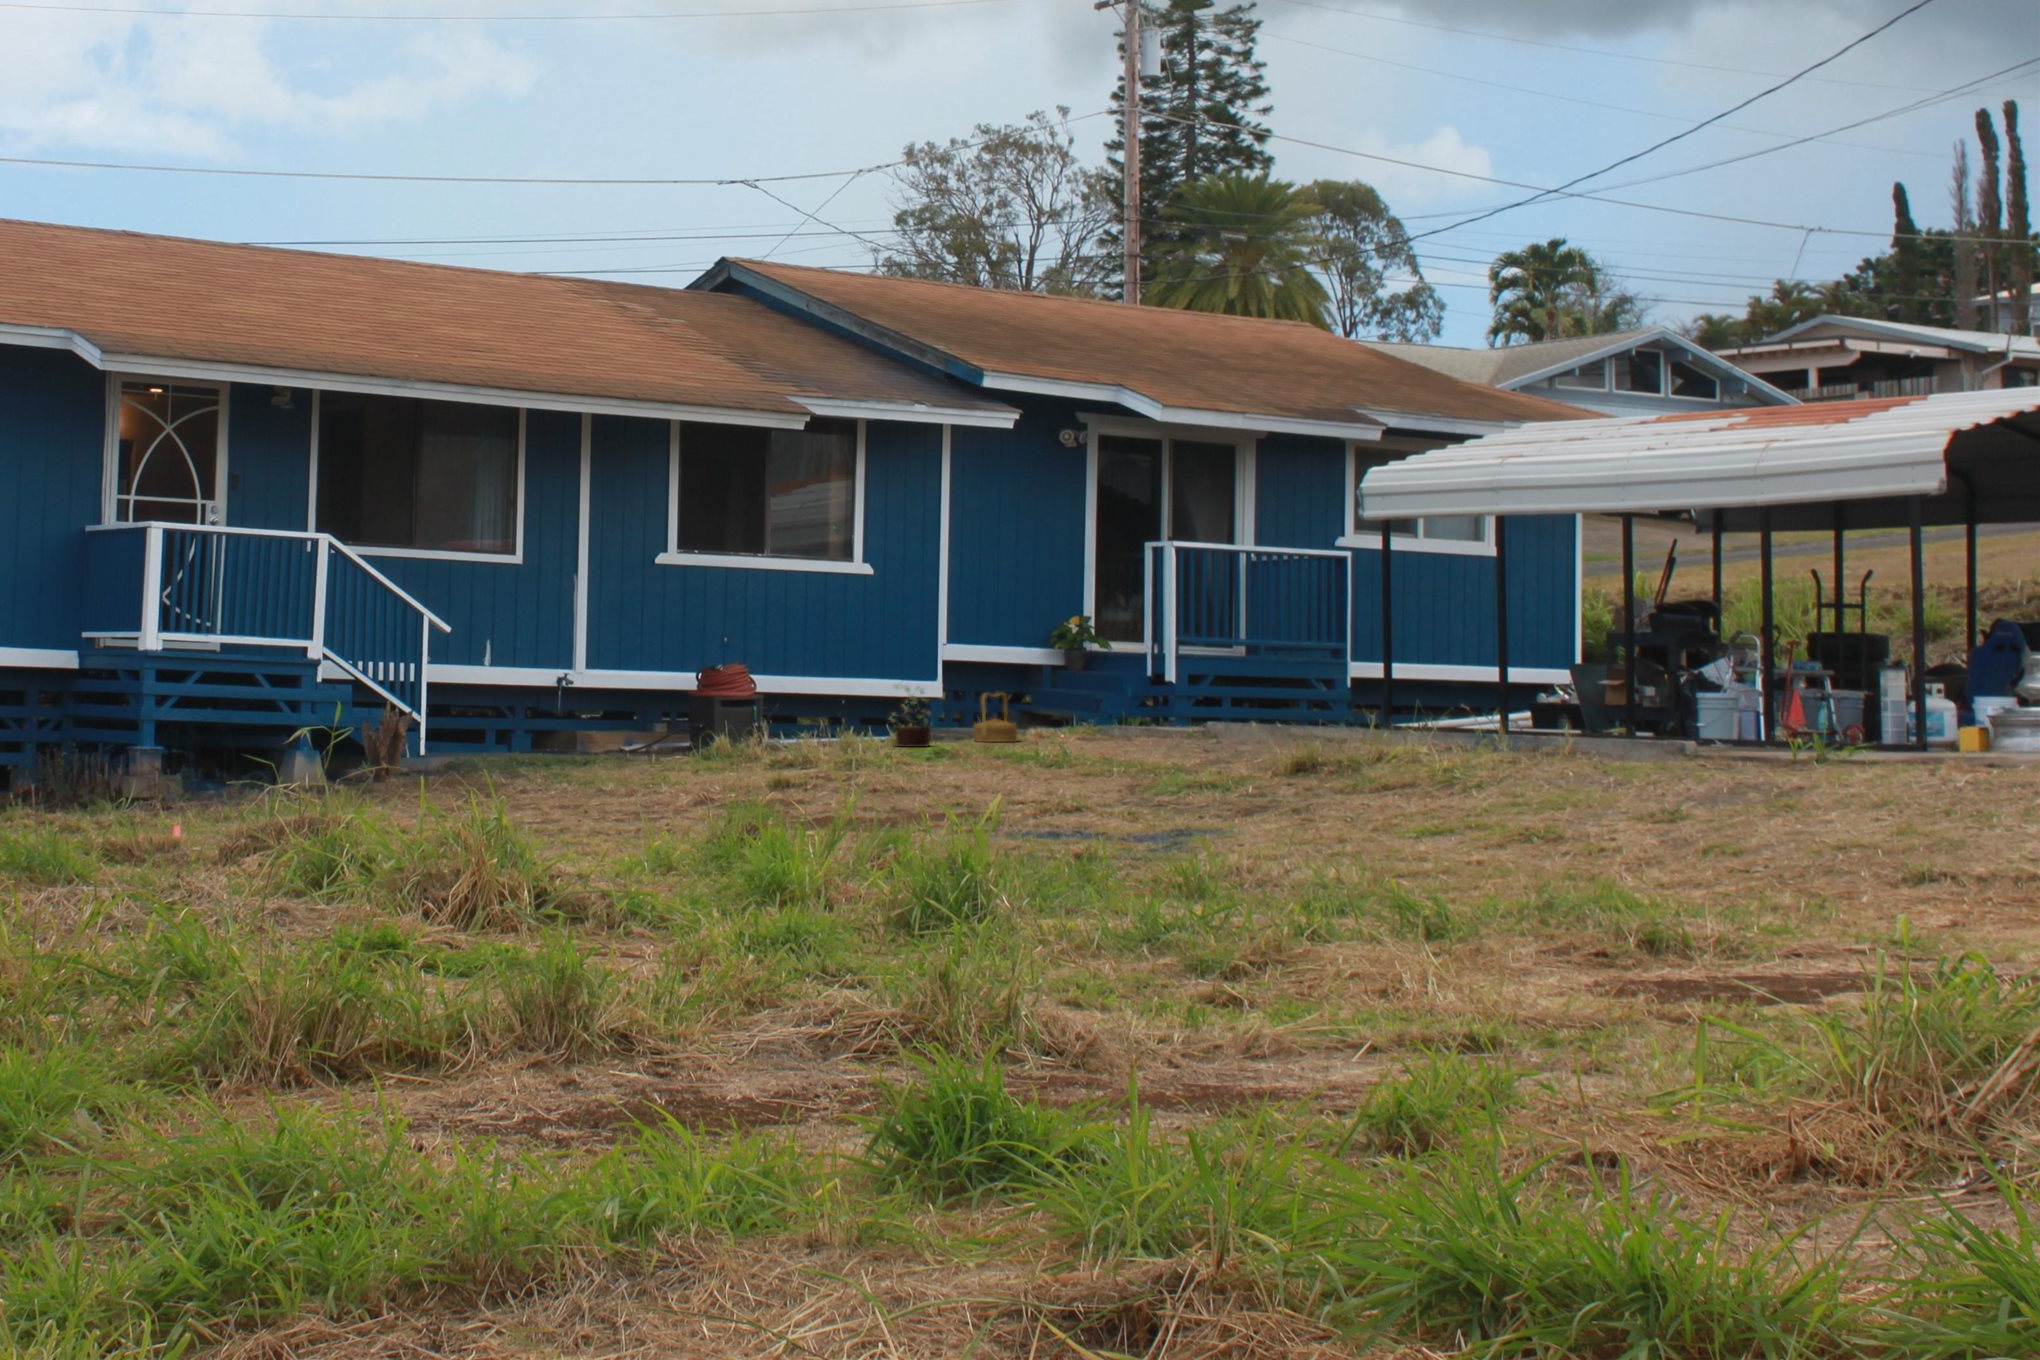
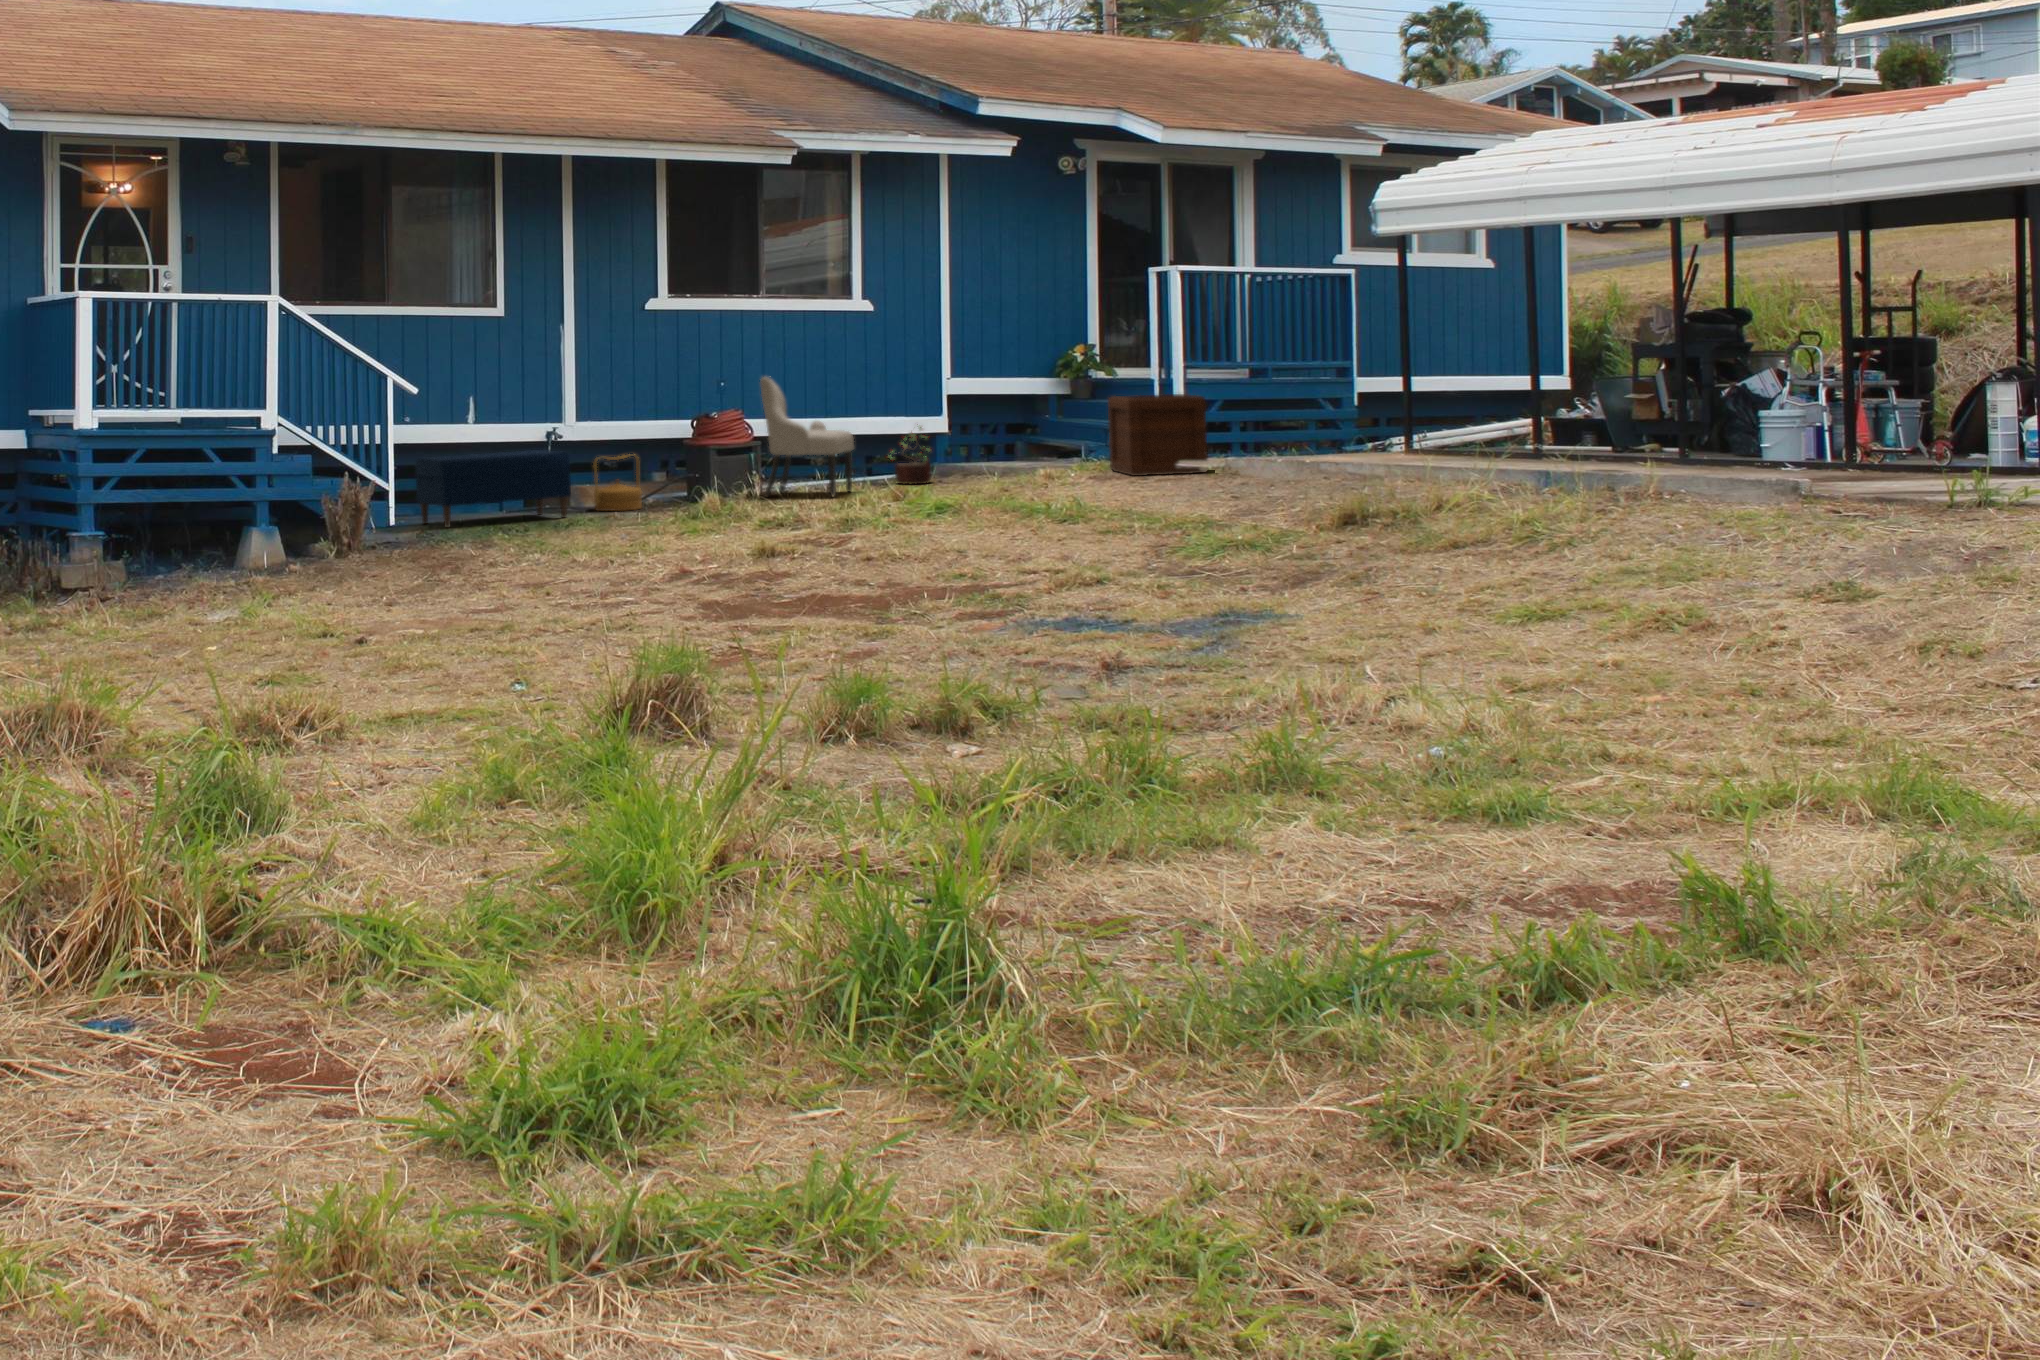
chair: none [768,633,858,754] -> present [760,377,854,497]
wooden crate: none [1105,668,1201,746] -> present [1108,394,1207,476]
woven basket: present [974,694,1017,742] -> present [593,455,642,511]
bench: none [436,695,587,765] -> present [415,450,571,527]

